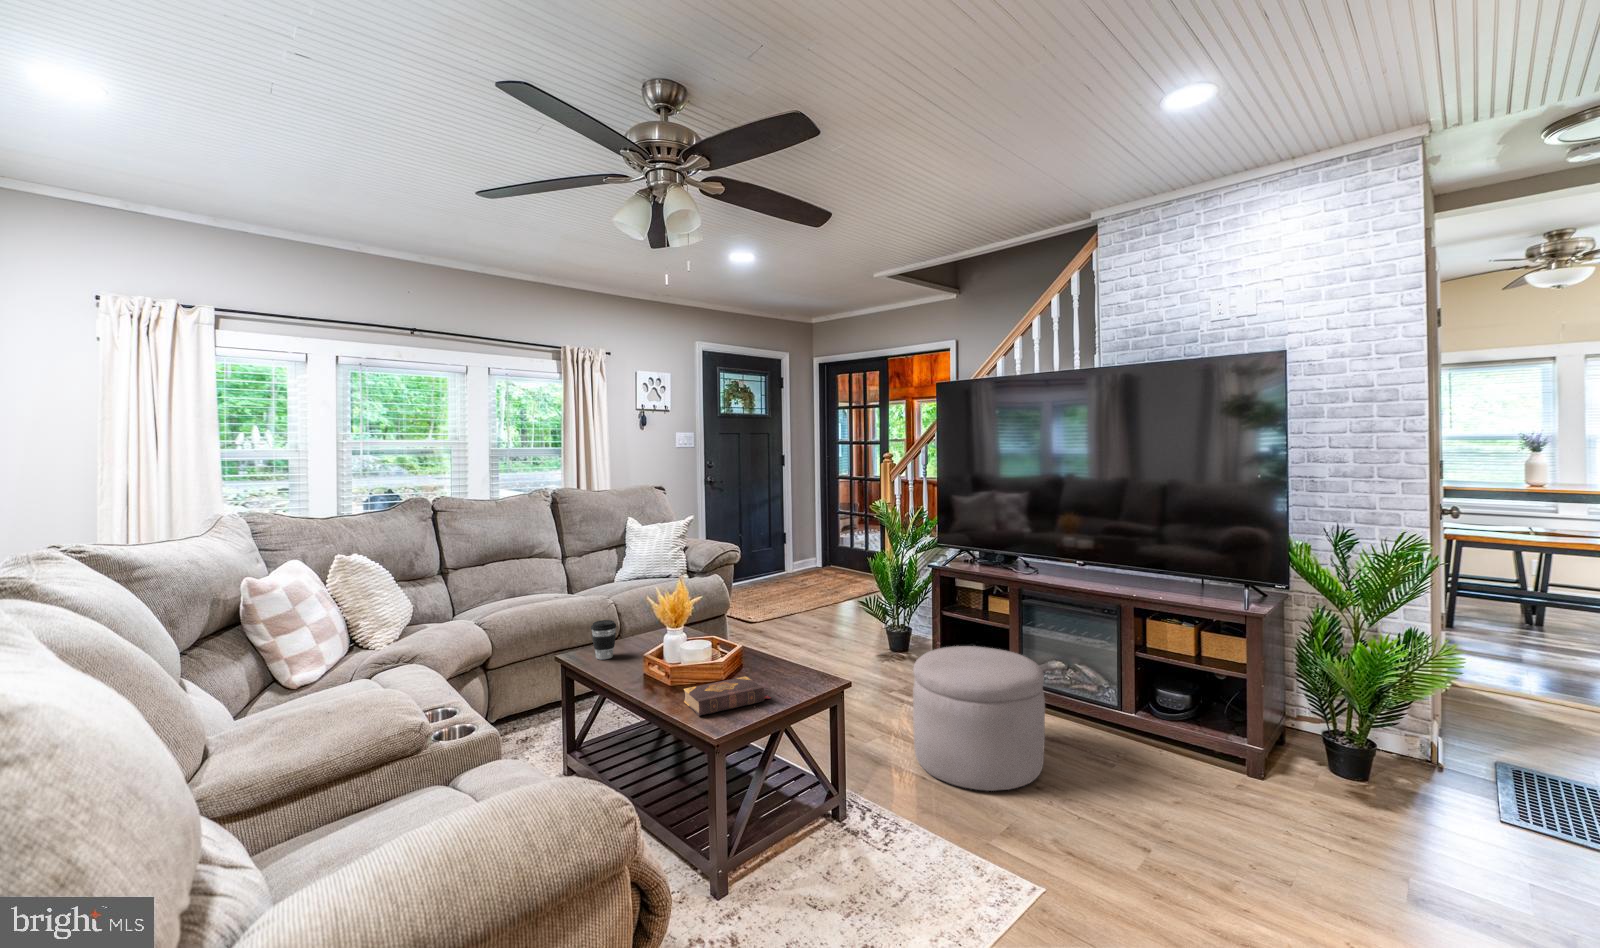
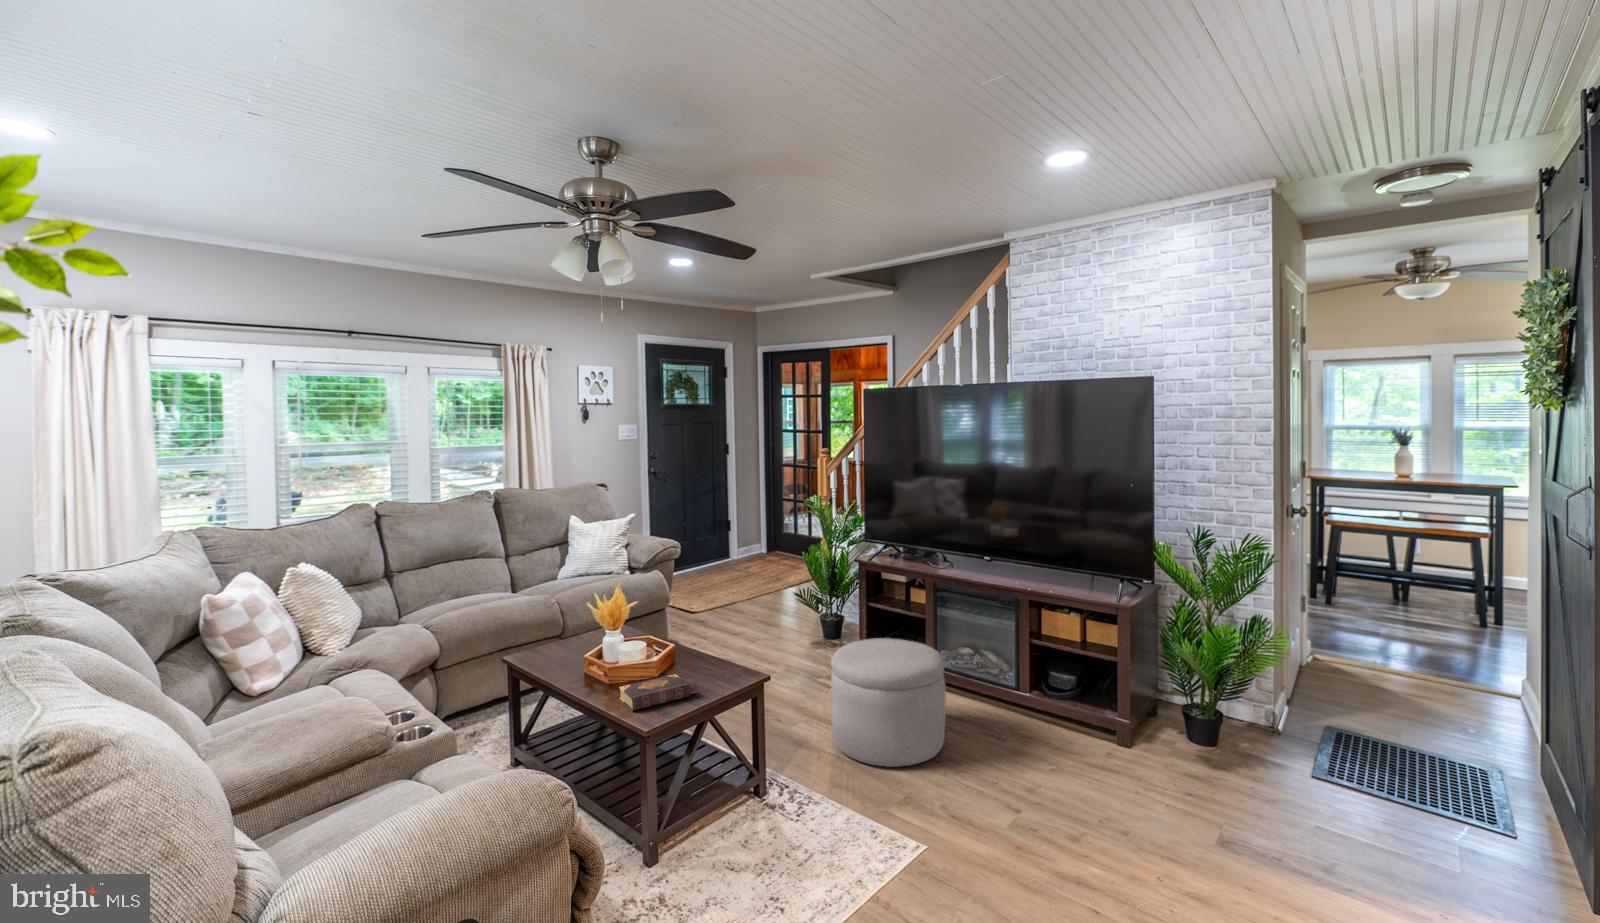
coffee cup: present [591,620,616,659] -> none [534,624,558,660]

